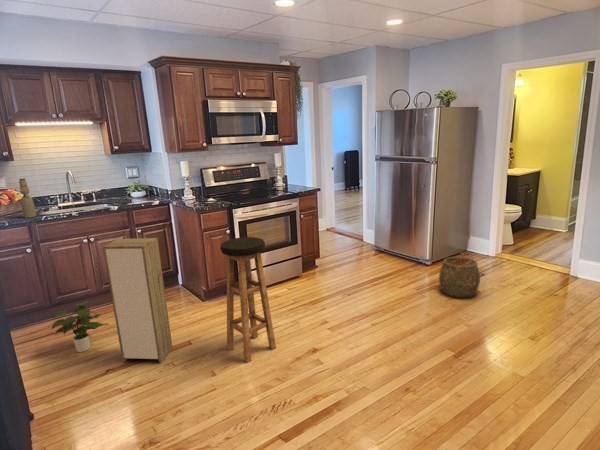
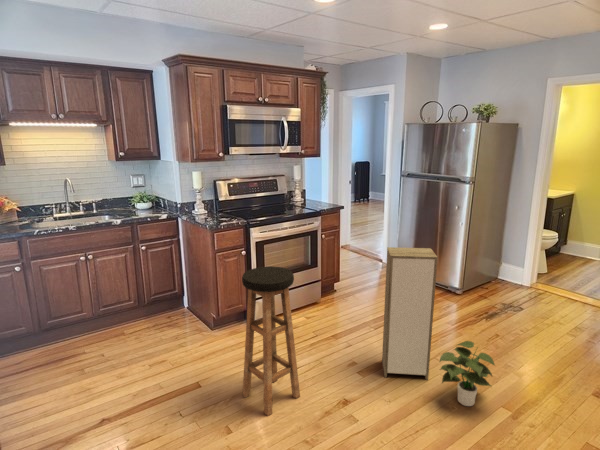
bottle: present [19,178,36,218] -> none [10,186,28,231]
storage cabinet: present [103,238,173,363] -> present [382,247,438,380]
woven basket: present [439,257,480,297] -> none [477,290,526,338]
potted plant: present [52,301,104,352] -> present [440,341,495,406]

